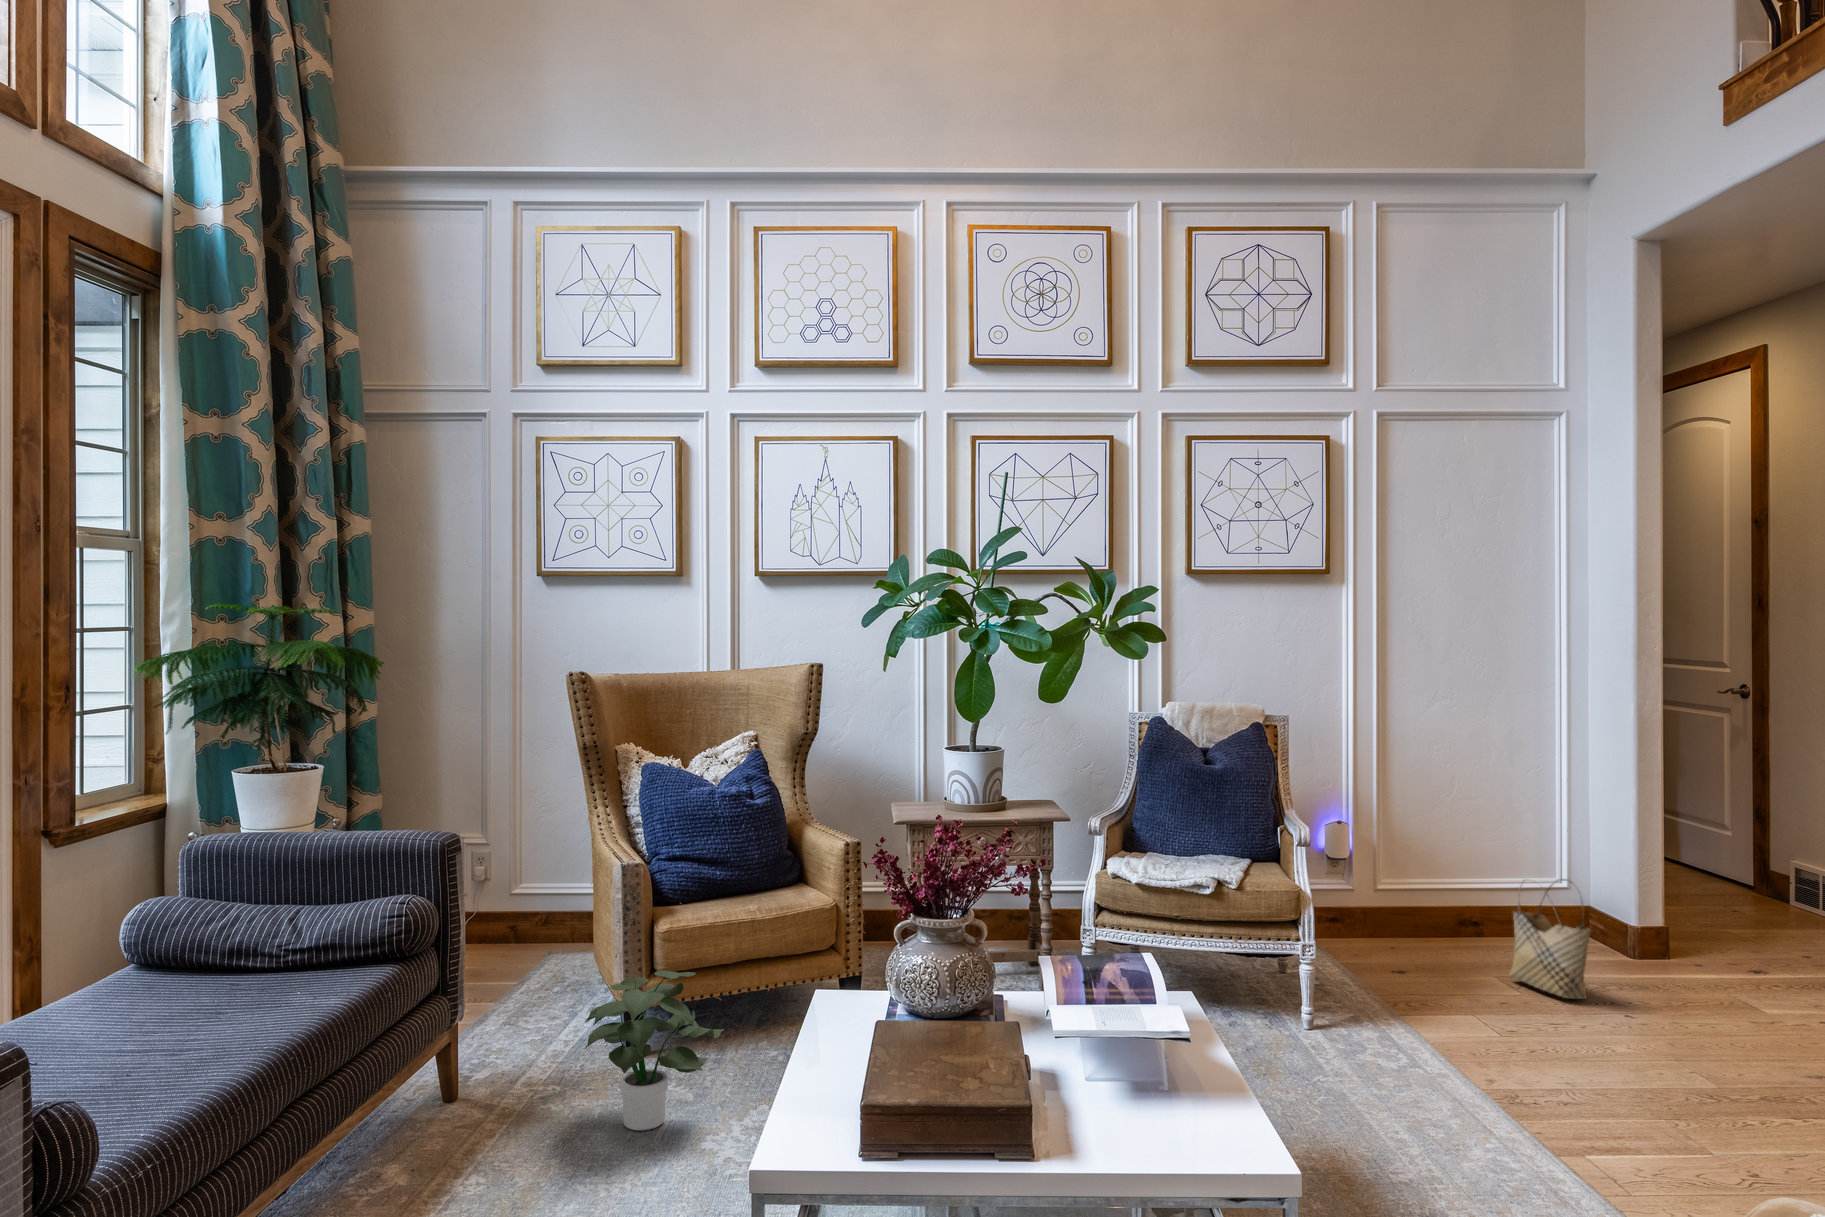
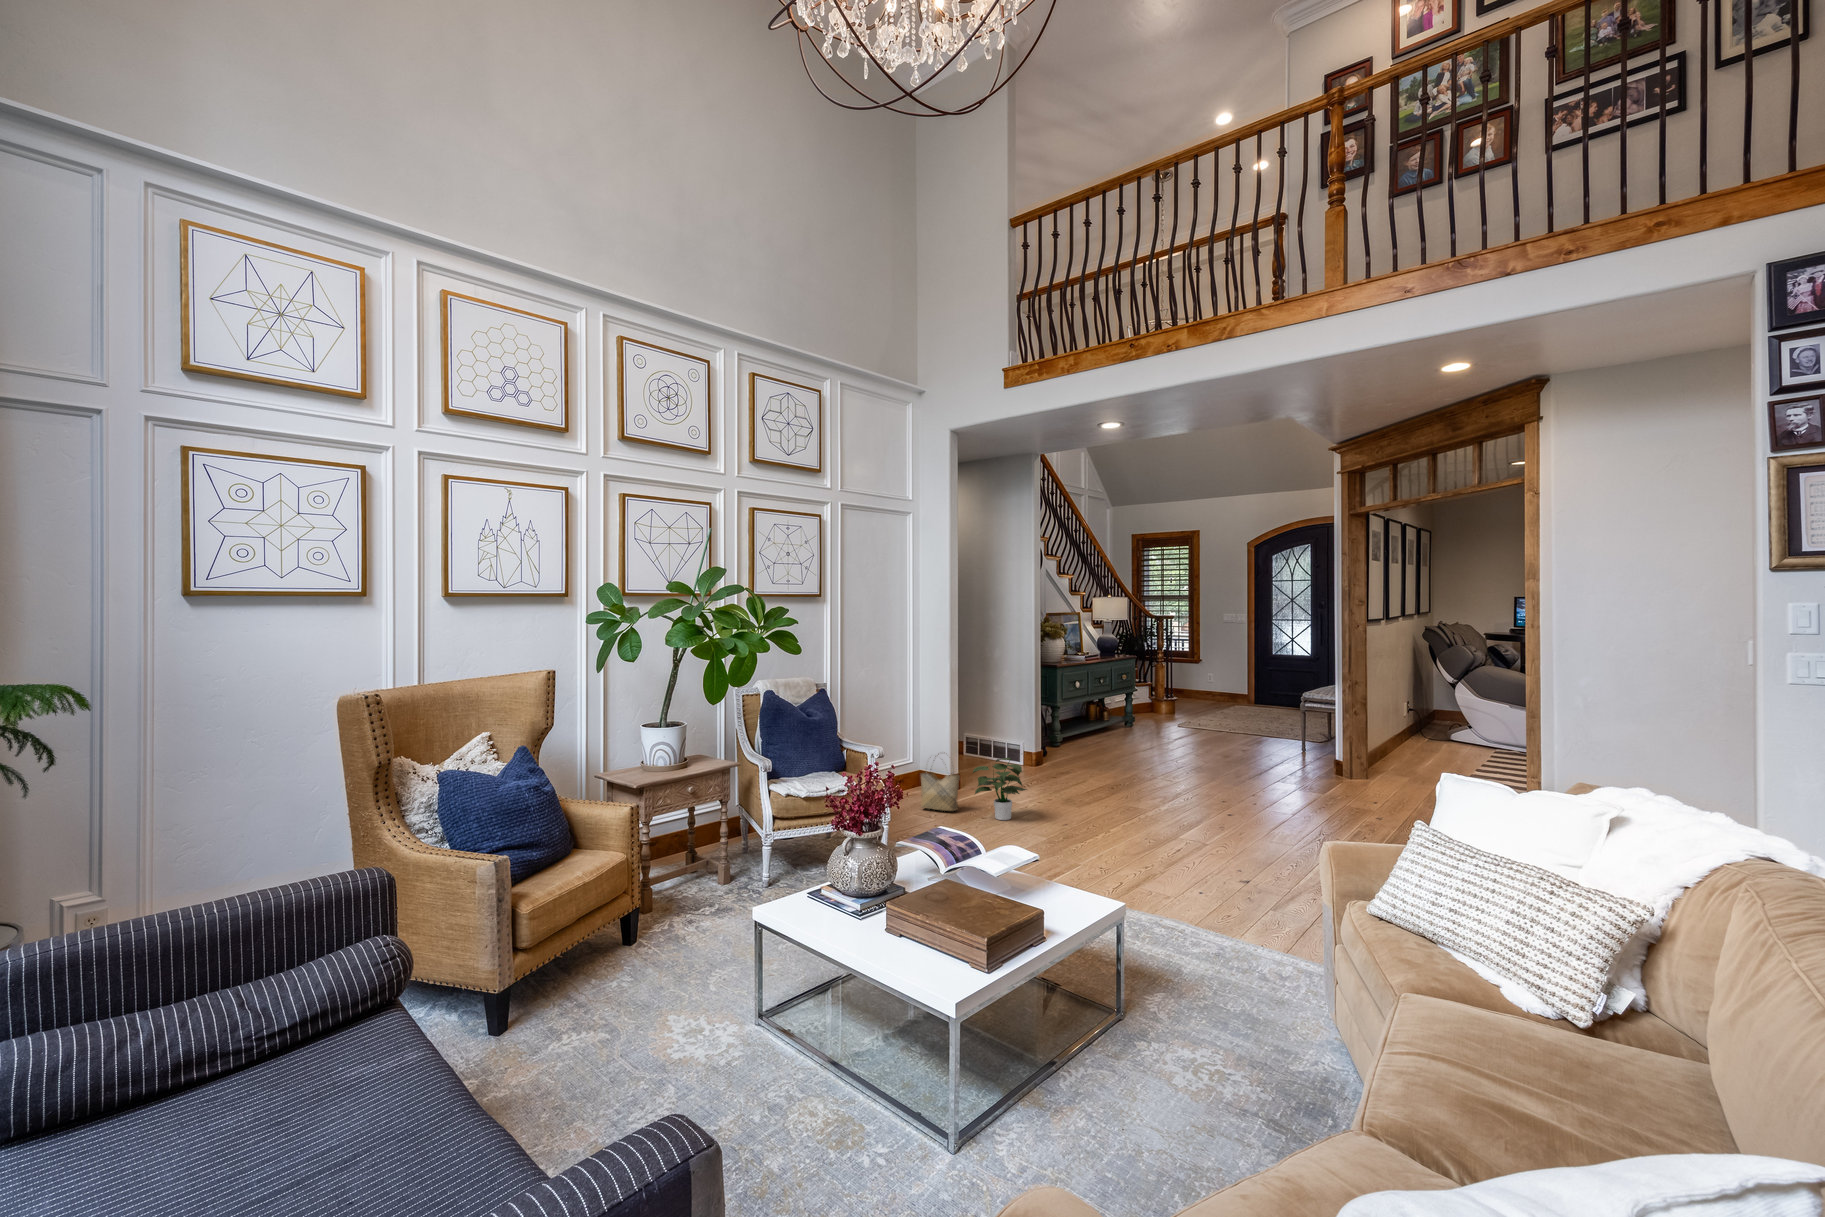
potted plant: present [585,971,724,1130] -> present [973,758,1027,820]

